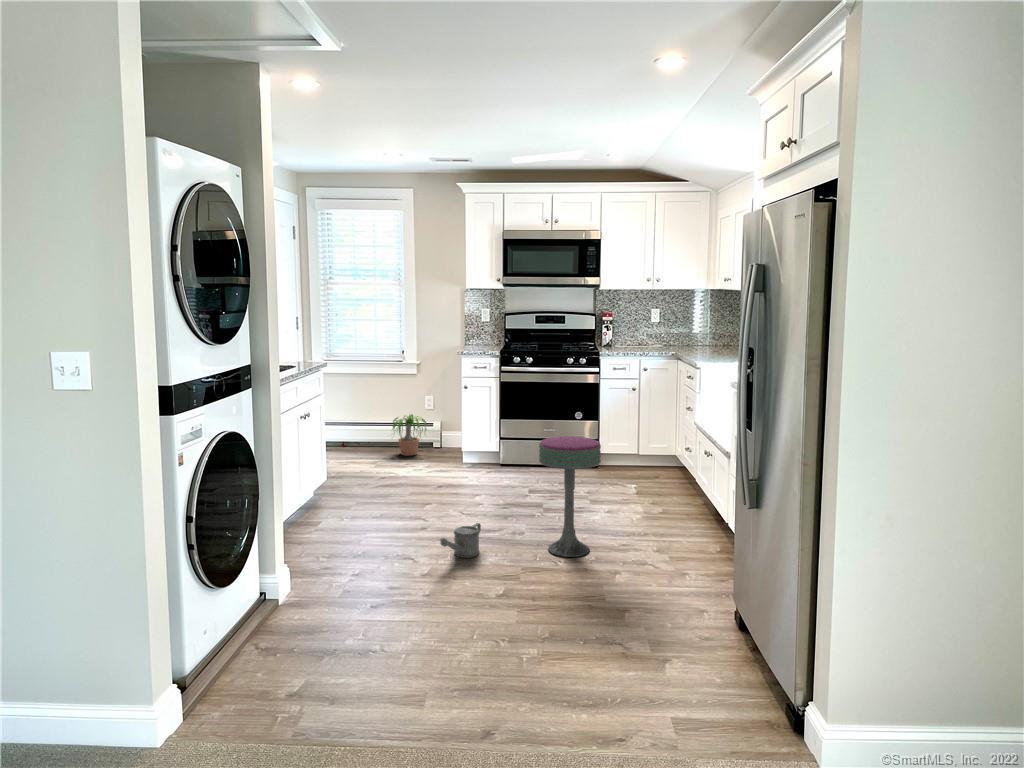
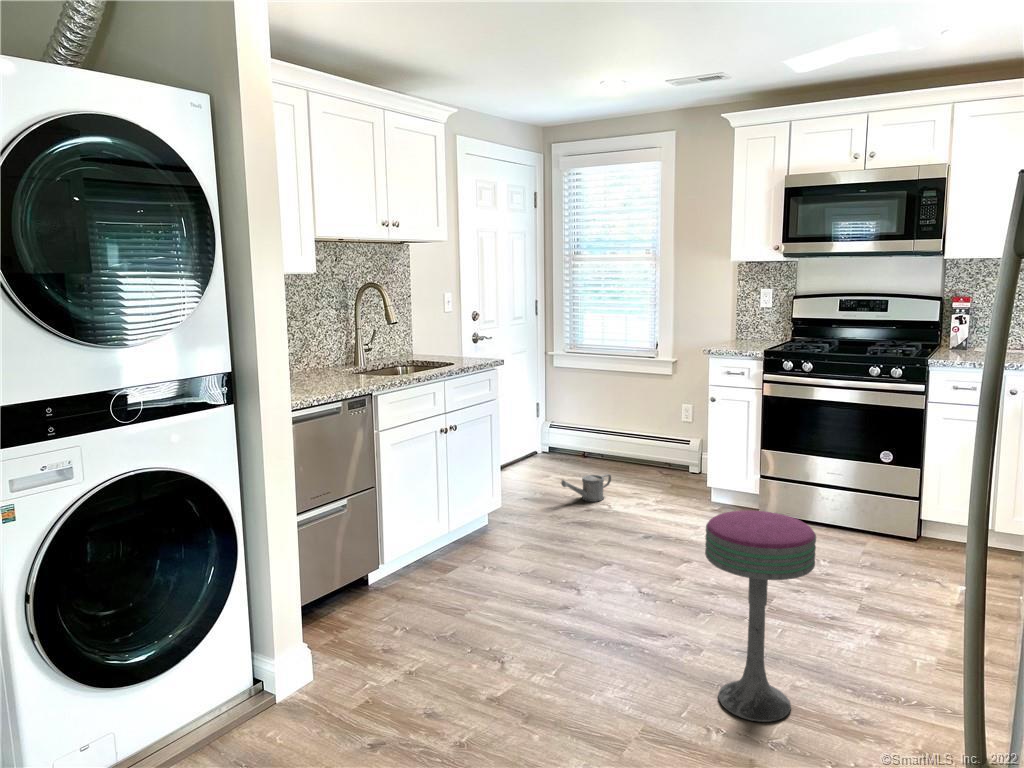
potted plant: present [393,414,427,456] -> none [619,427,683,481]
watering can: present [441,523,481,558] -> present [561,474,611,502]

